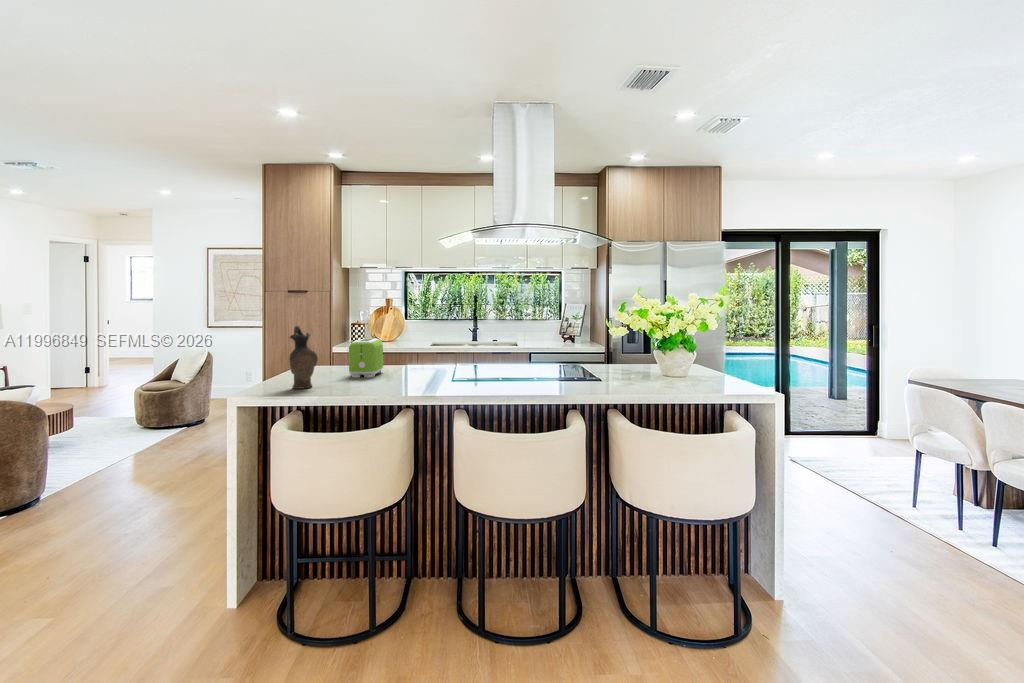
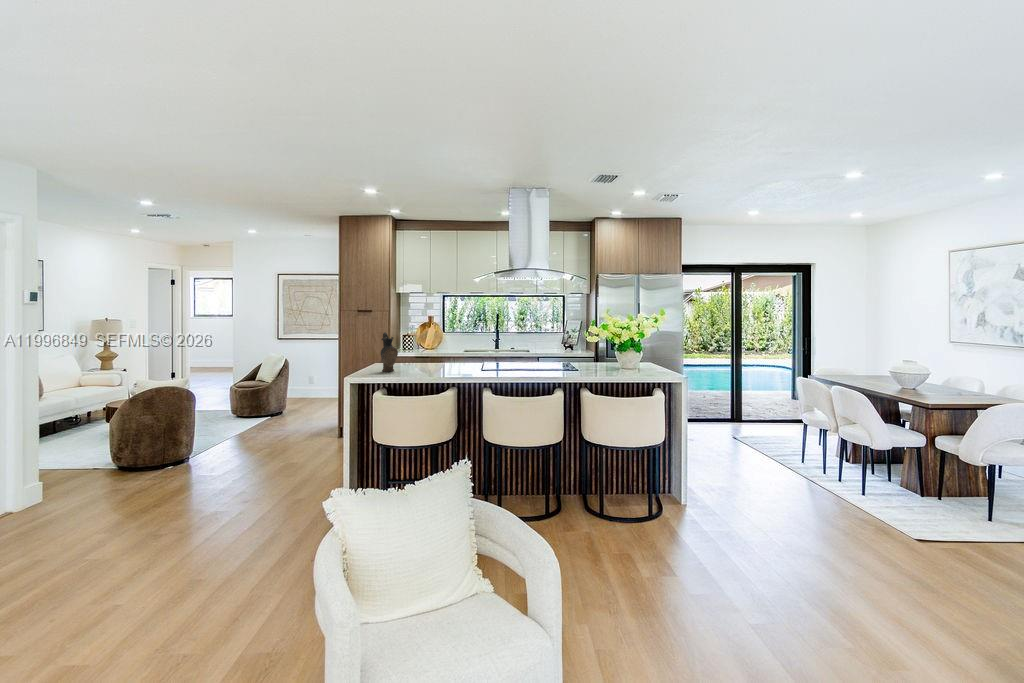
toaster: present [349,338,383,377] -> none [413,343,434,368]

